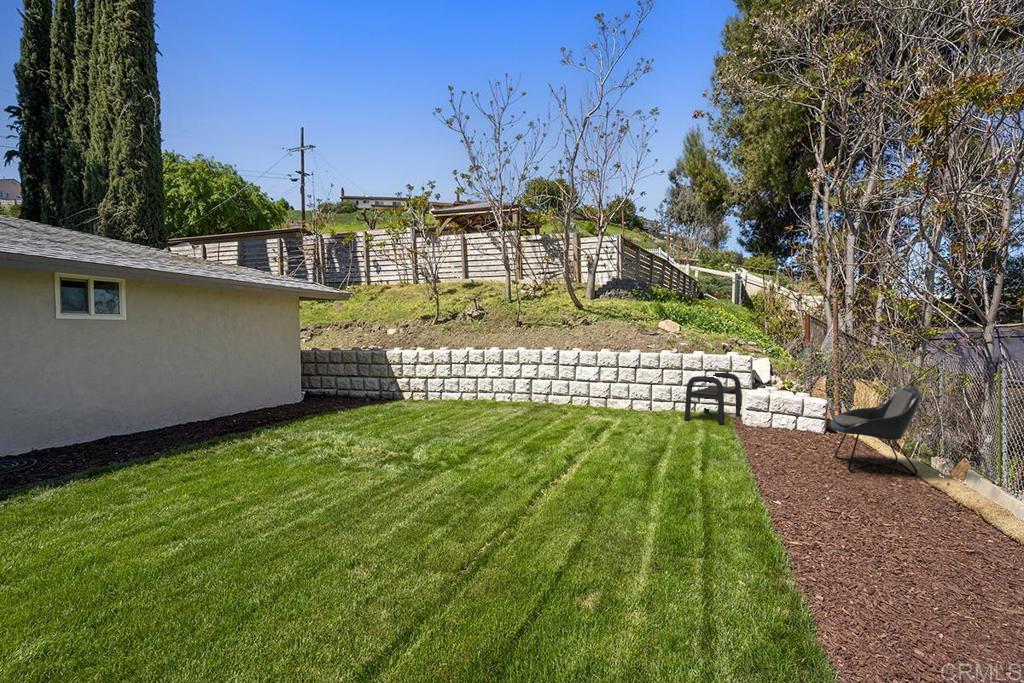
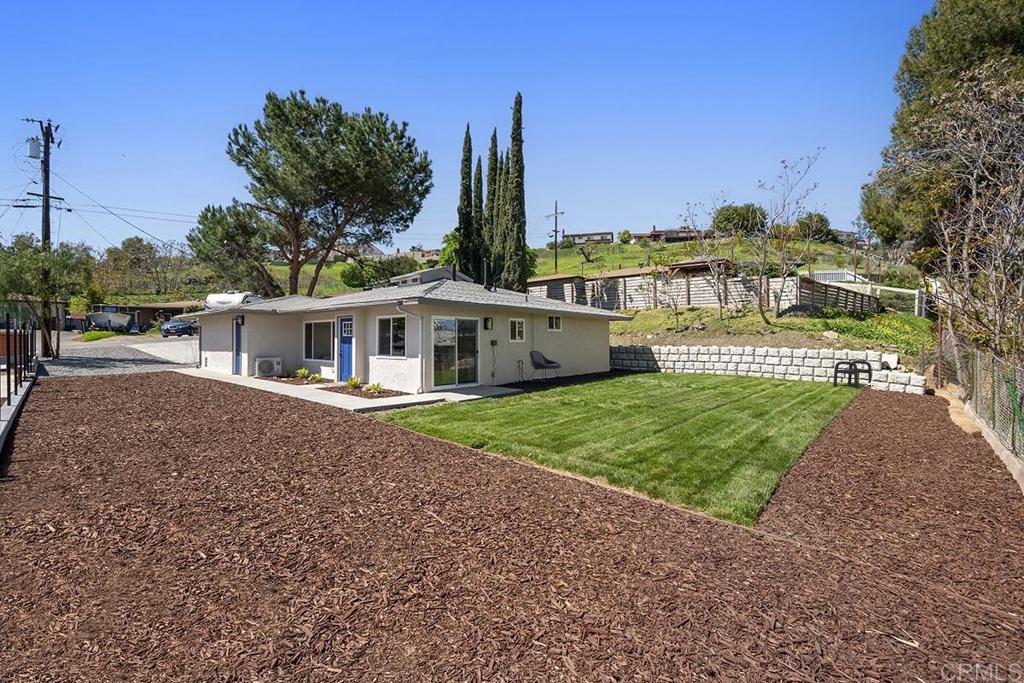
lounge chair: present [831,388,920,476] -> present [528,351,561,383]

